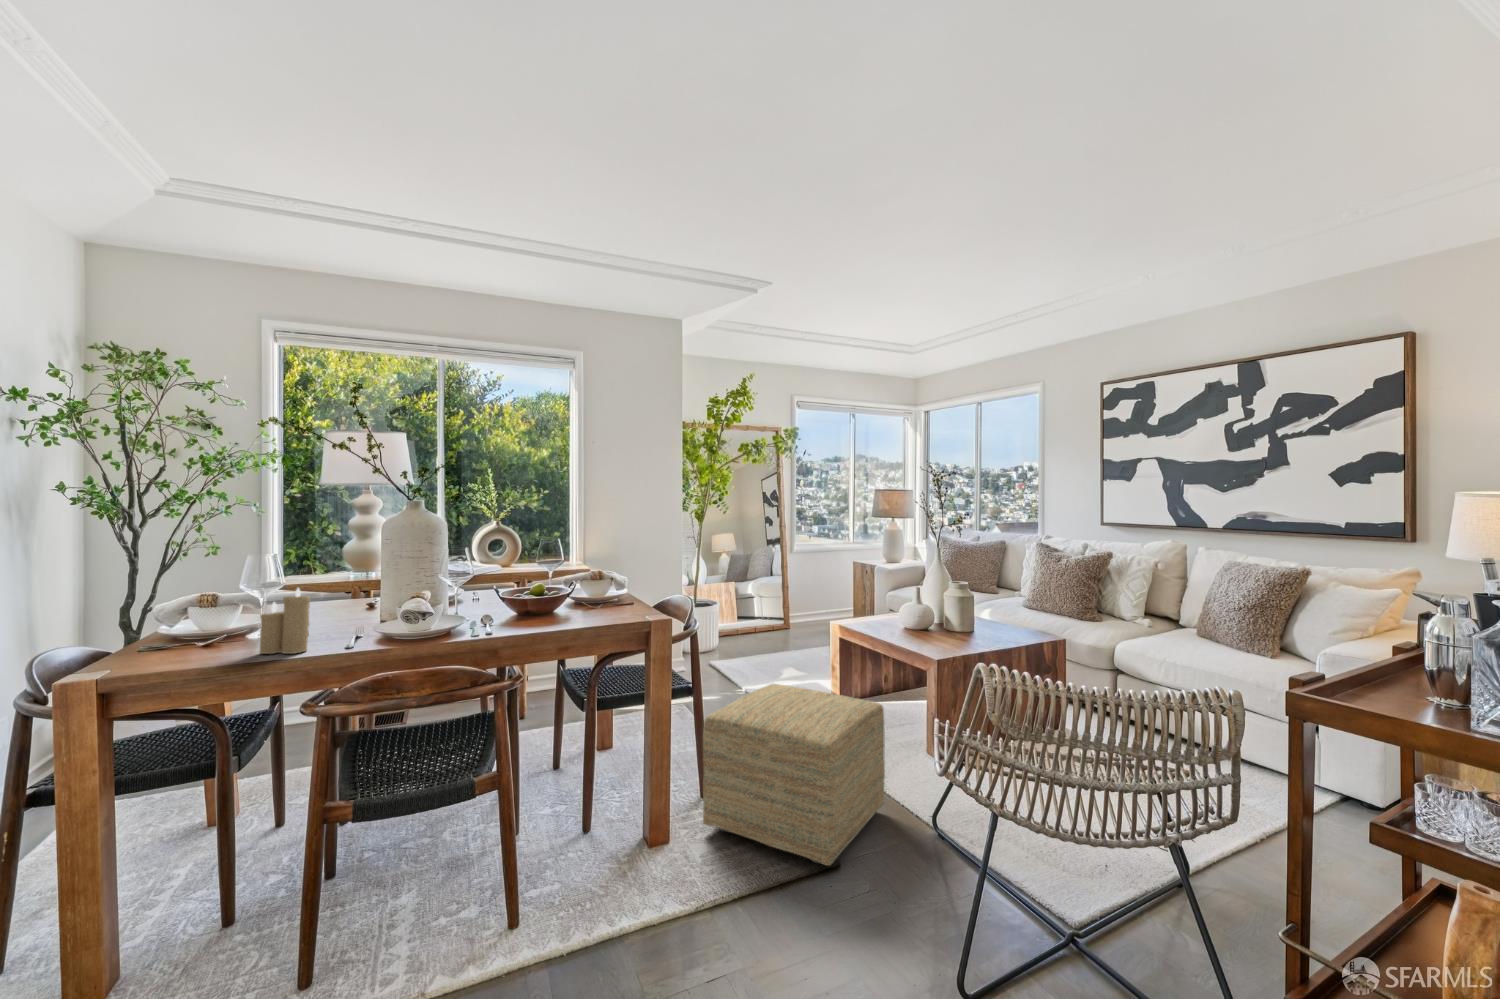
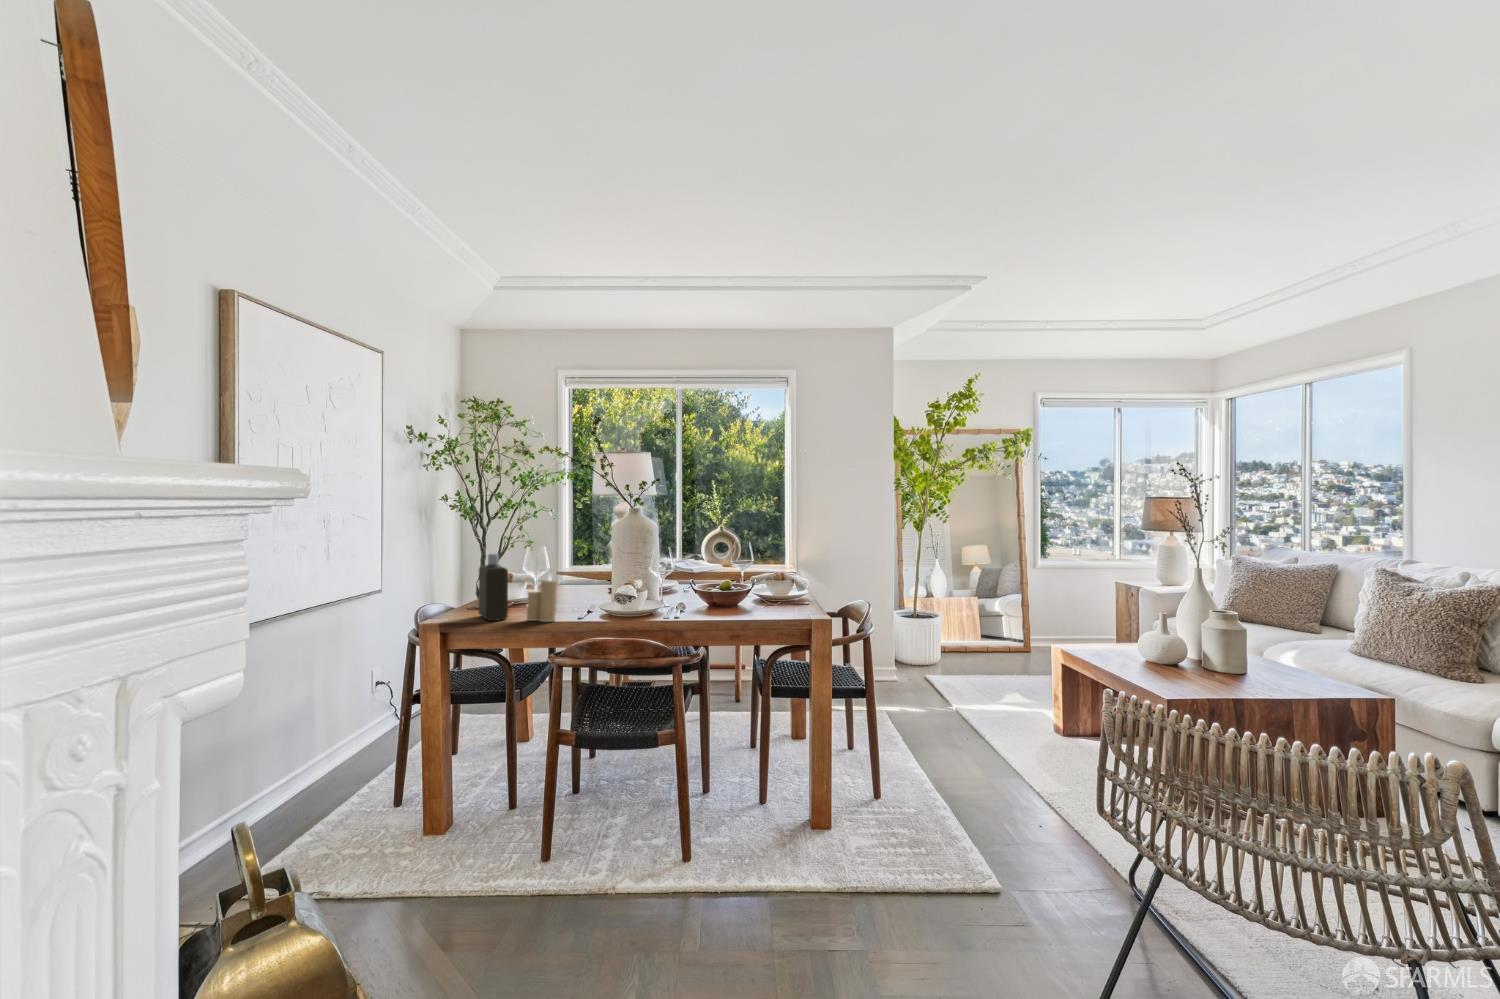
bottle: none [169,563,225,661] -> present [478,554,508,621]
ottoman: present [703,684,885,866] -> none [865,696,1063,881]

